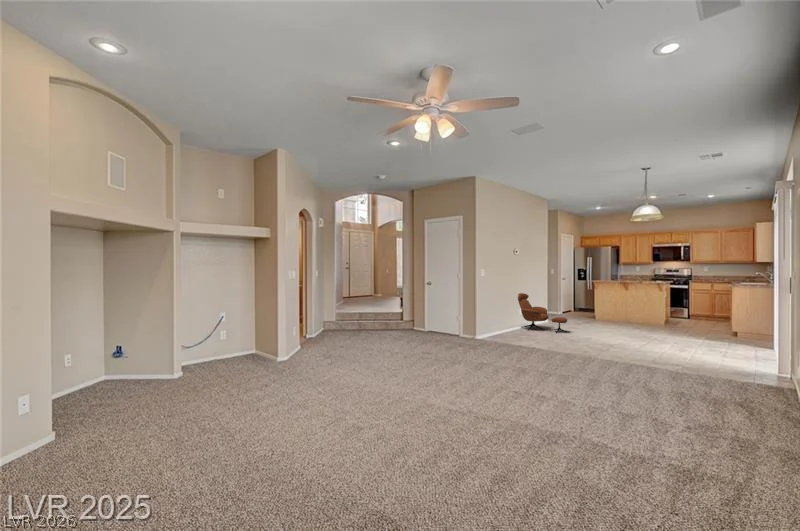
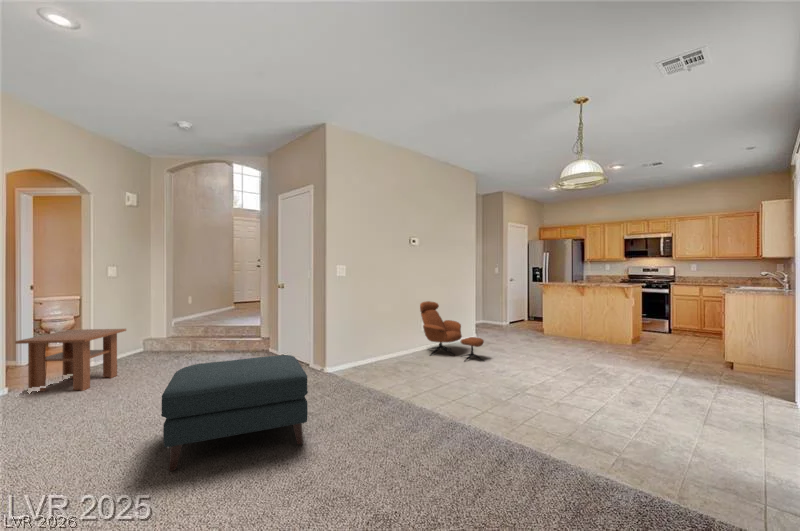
coffee table: none [299,309,341,347] -> present [15,329,126,392]
ottoman: none [436,320,515,370] -> present [161,355,308,471]

